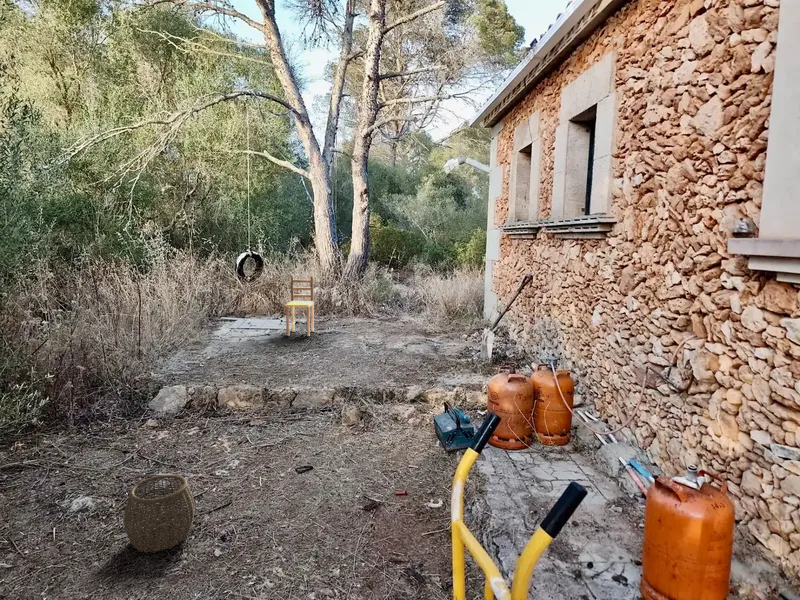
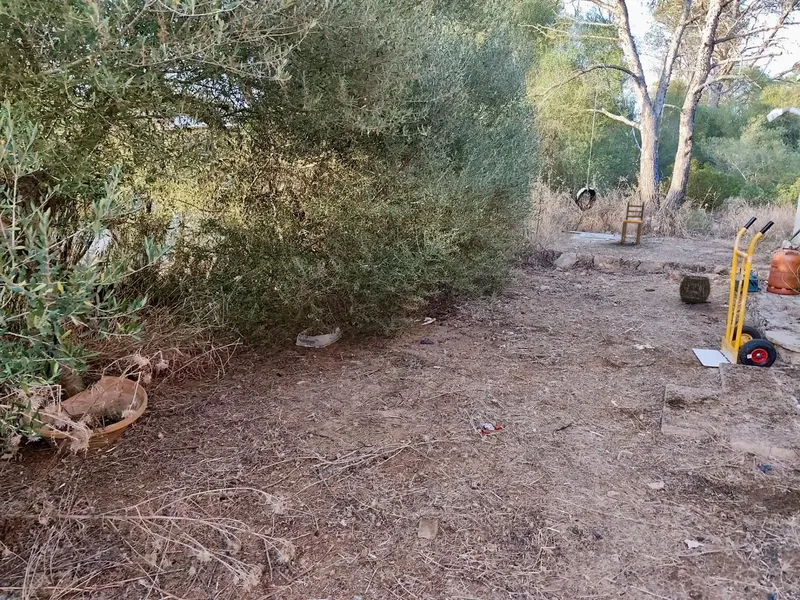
woven basket: present [123,475,195,553] -> present [679,276,711,303]

